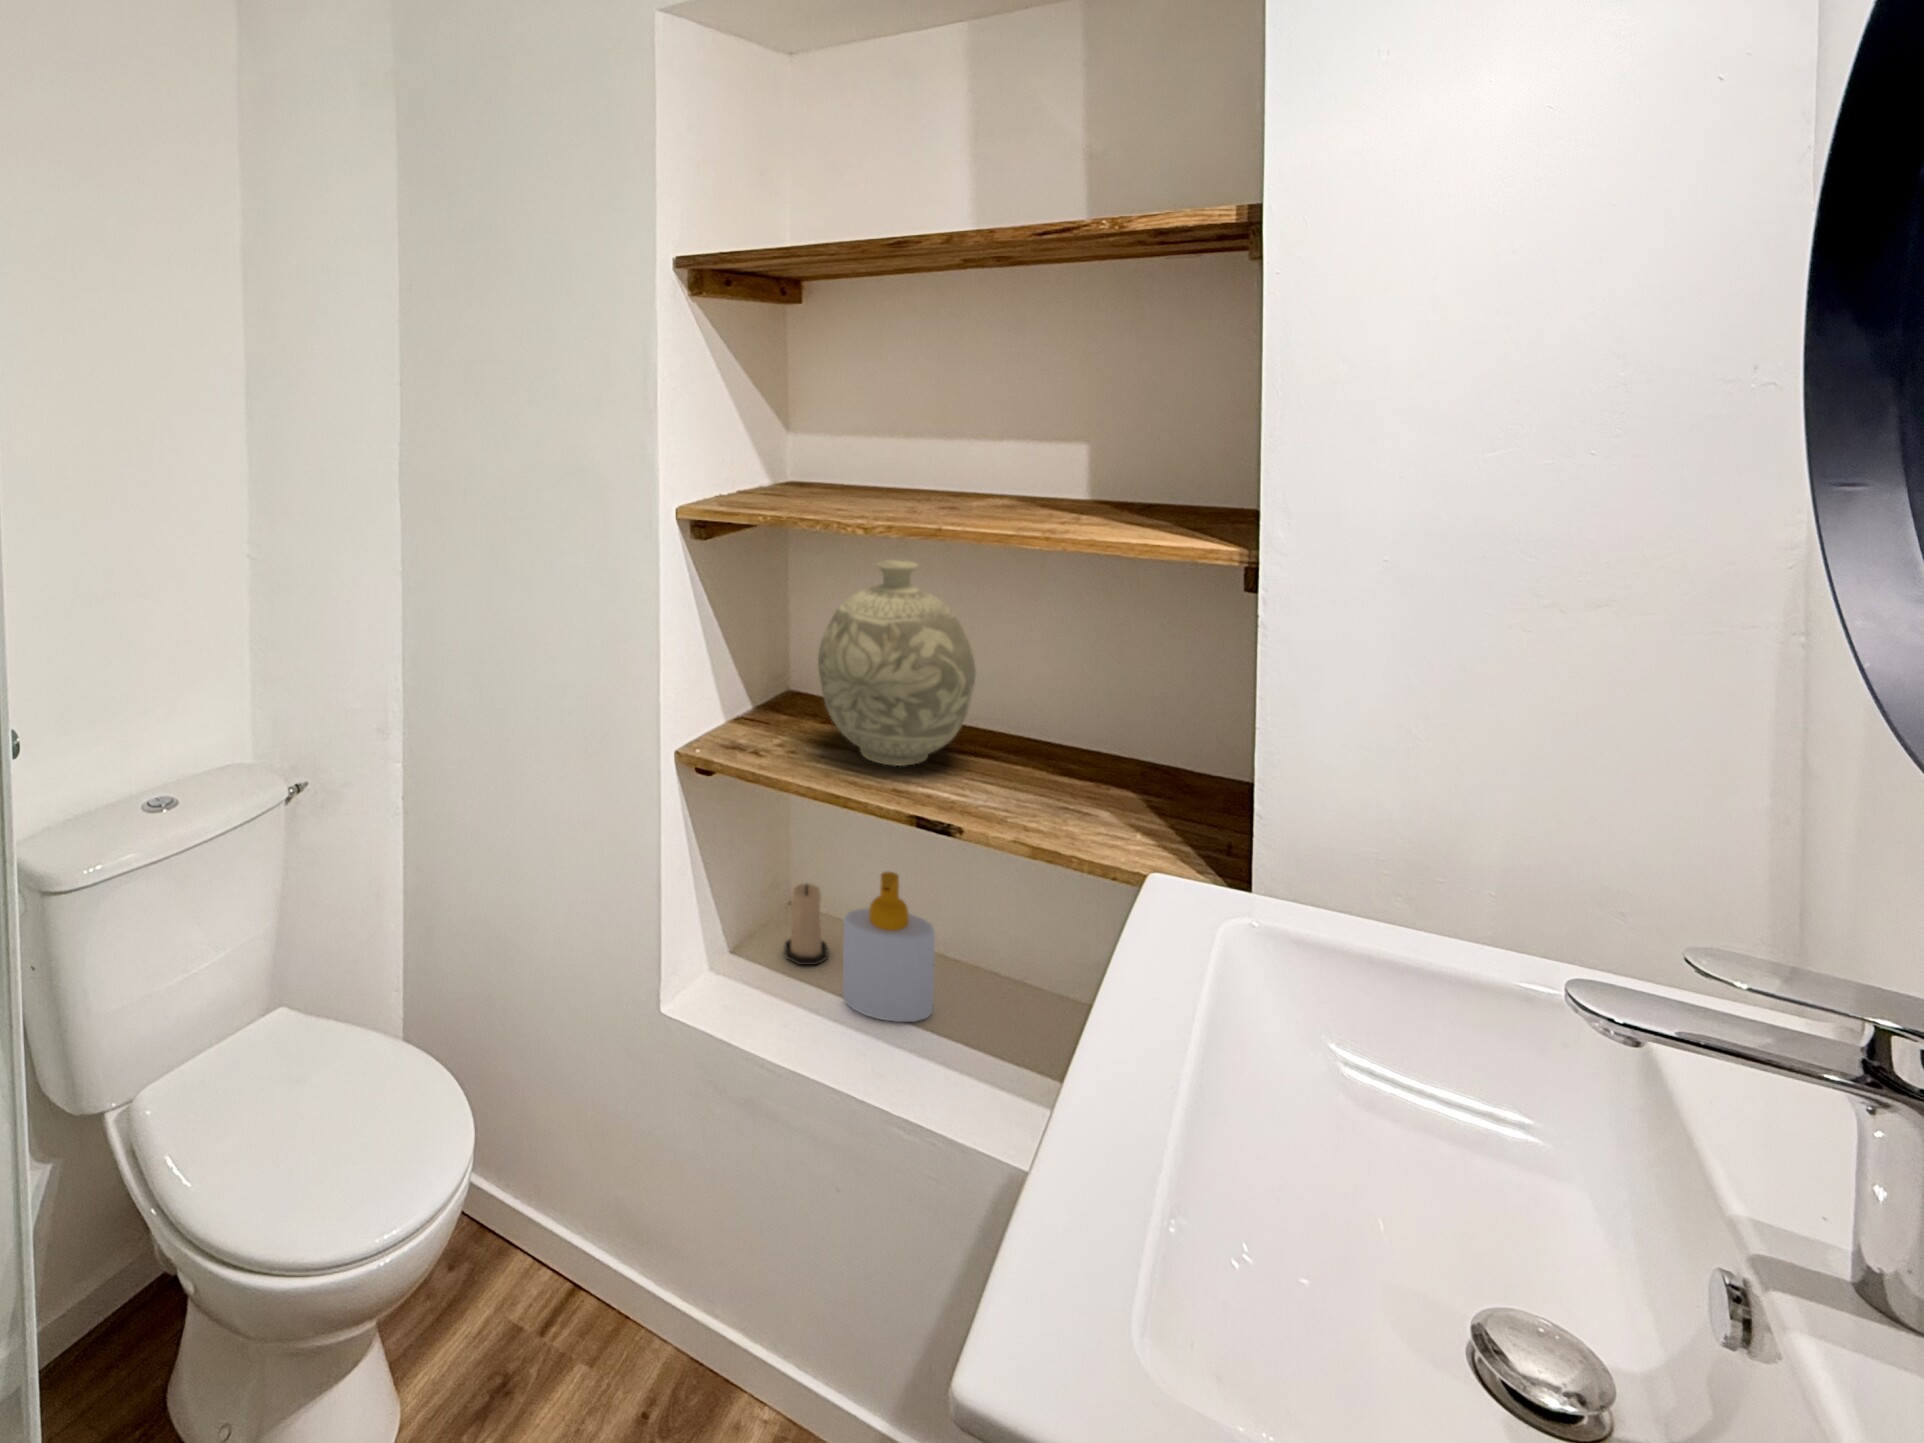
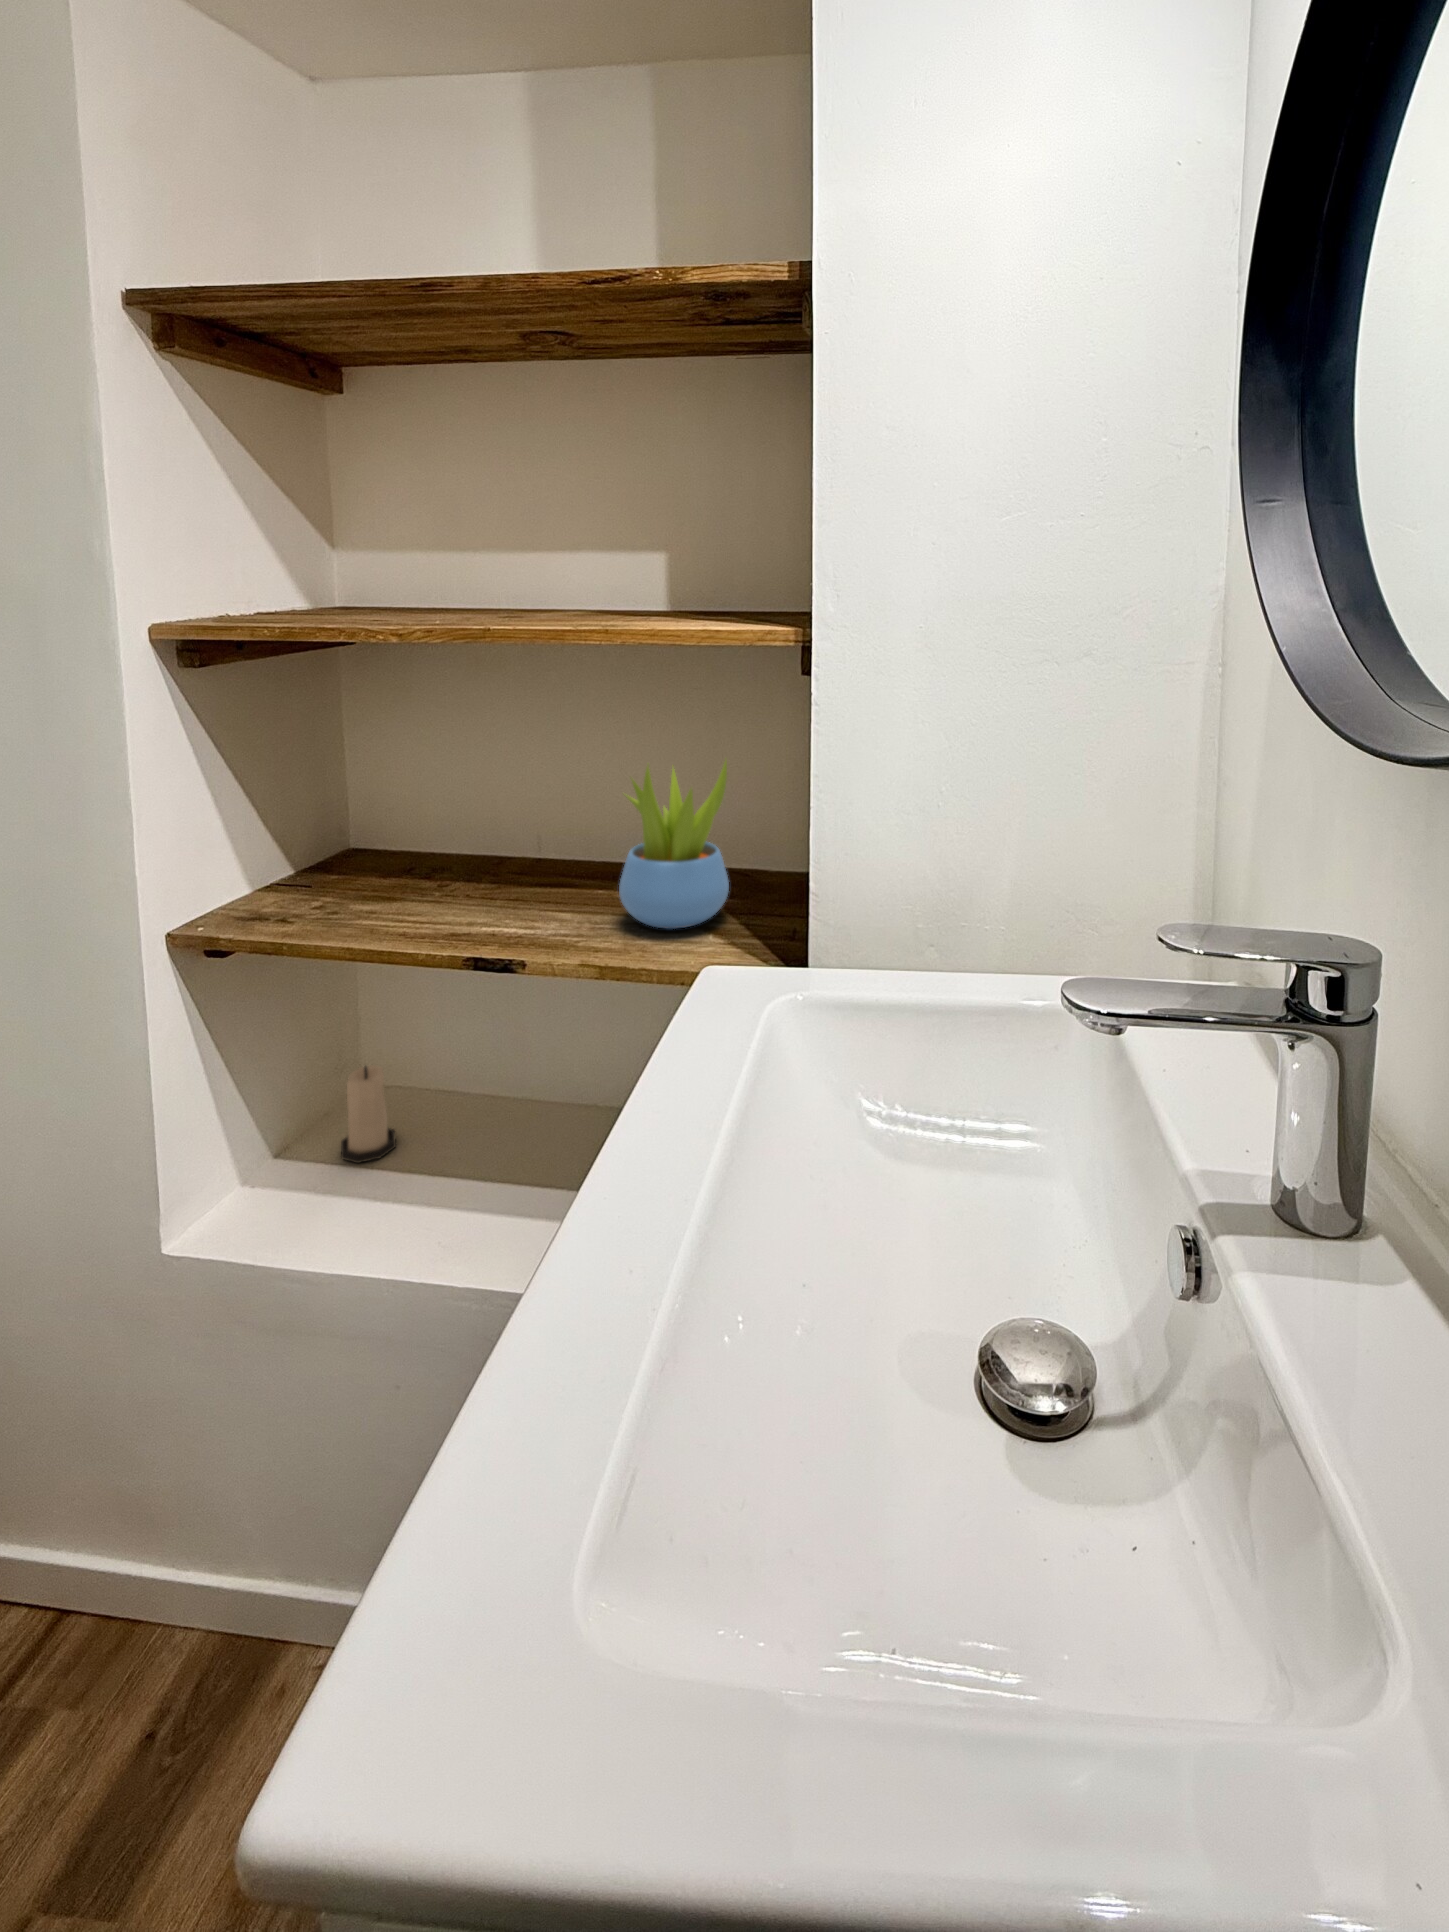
decorative vase: present [818,560,976,766] -> none [362,676,548,909]
succulent plant: none [1044,660,1159,819] -> present [619,761,729,929]
soap bottle: present [843,872,935,1022] -> none [407,1031,516,1201]

